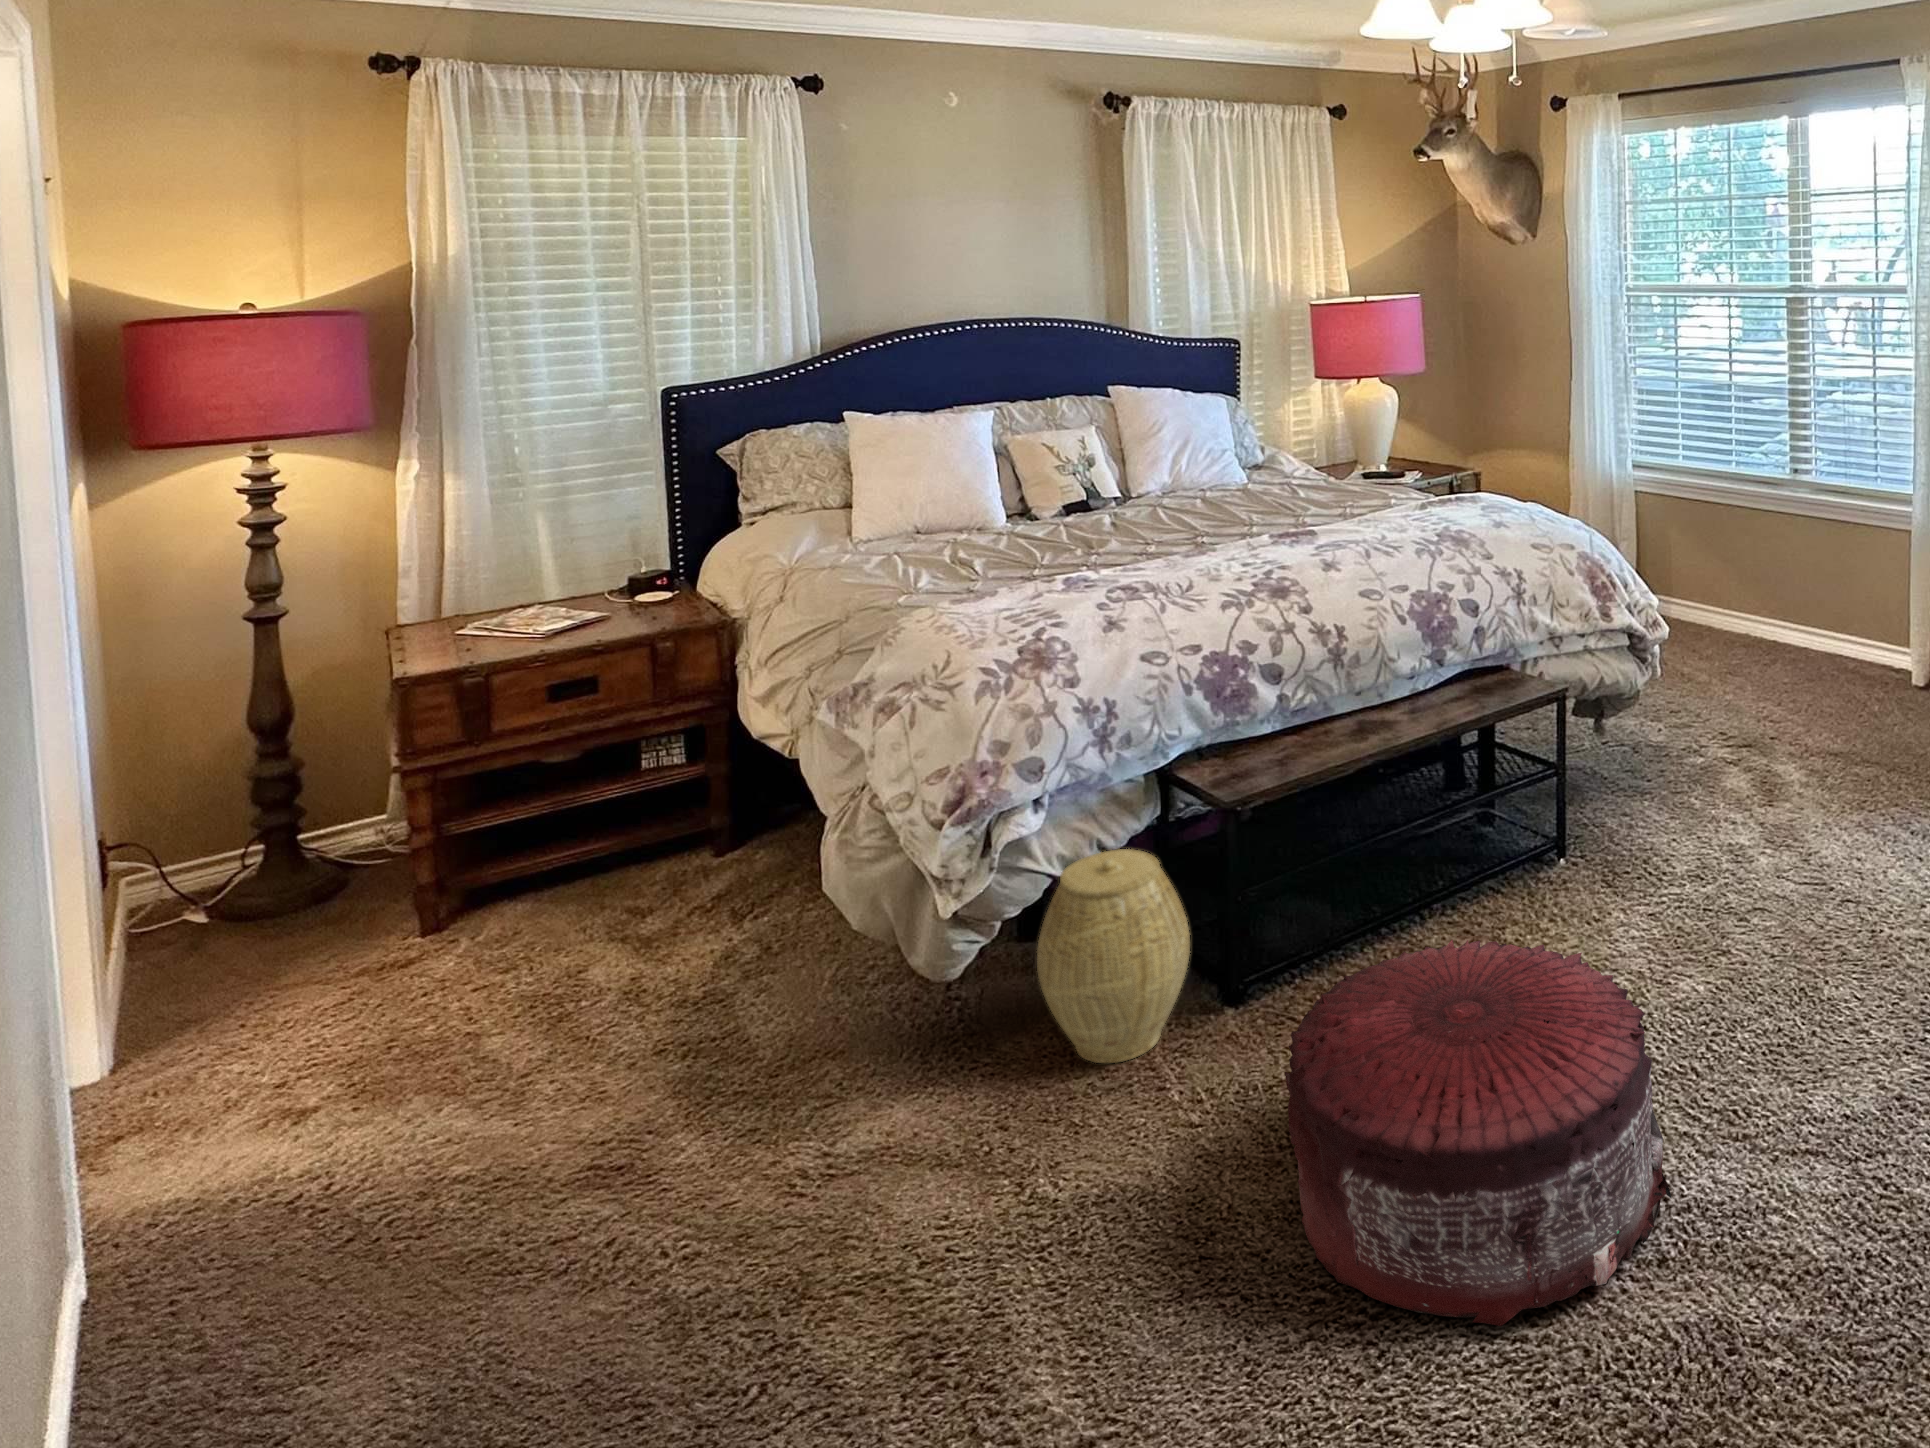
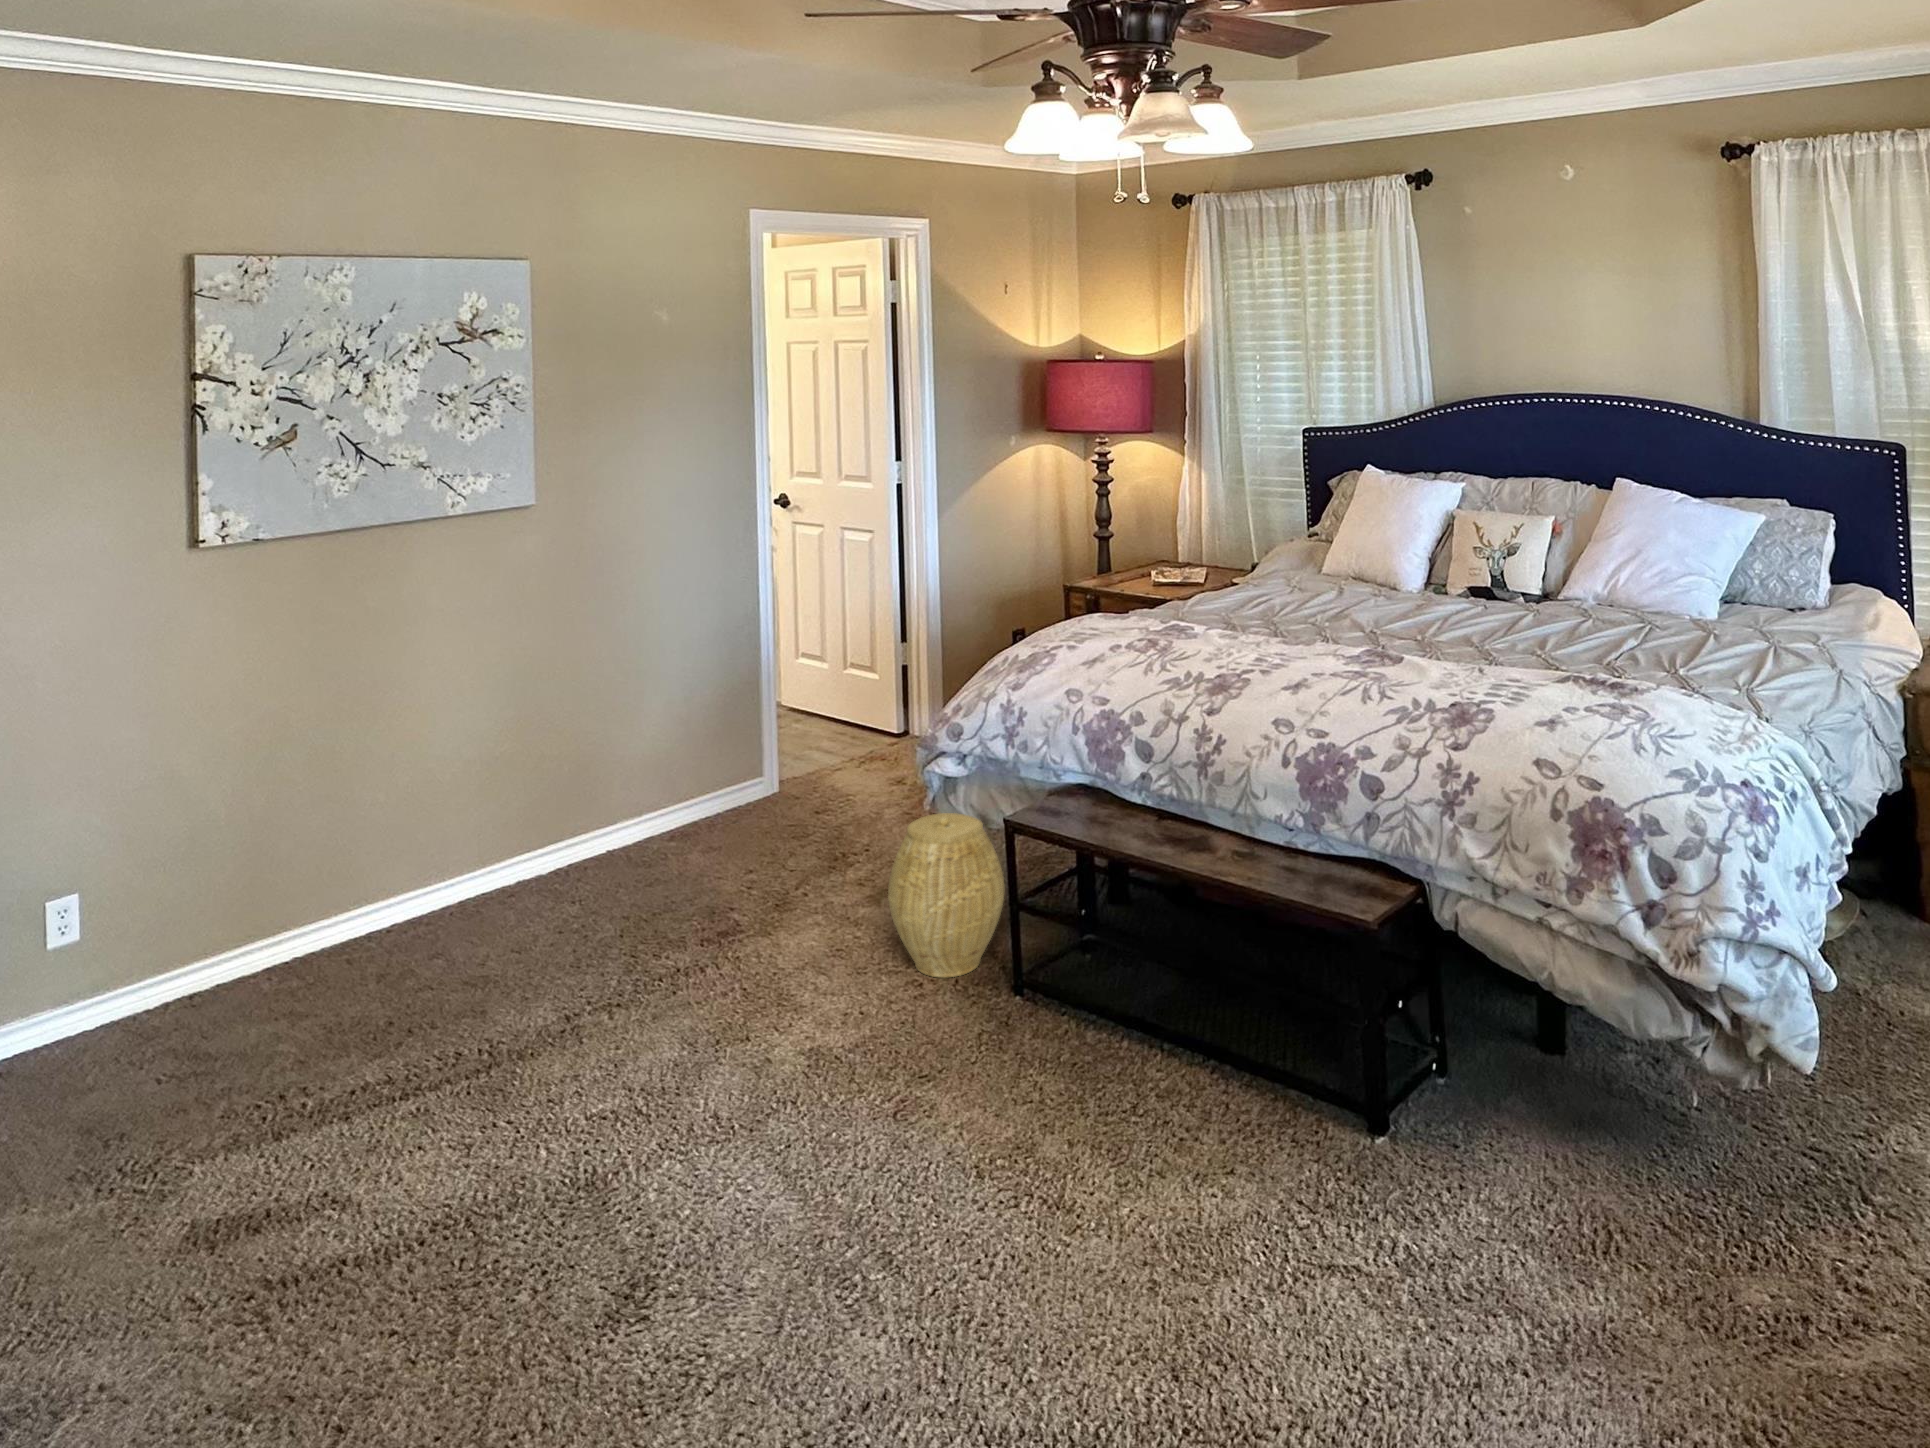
pouf: present [1285,940,1671,1326] -> none [572,943,887,1251]

